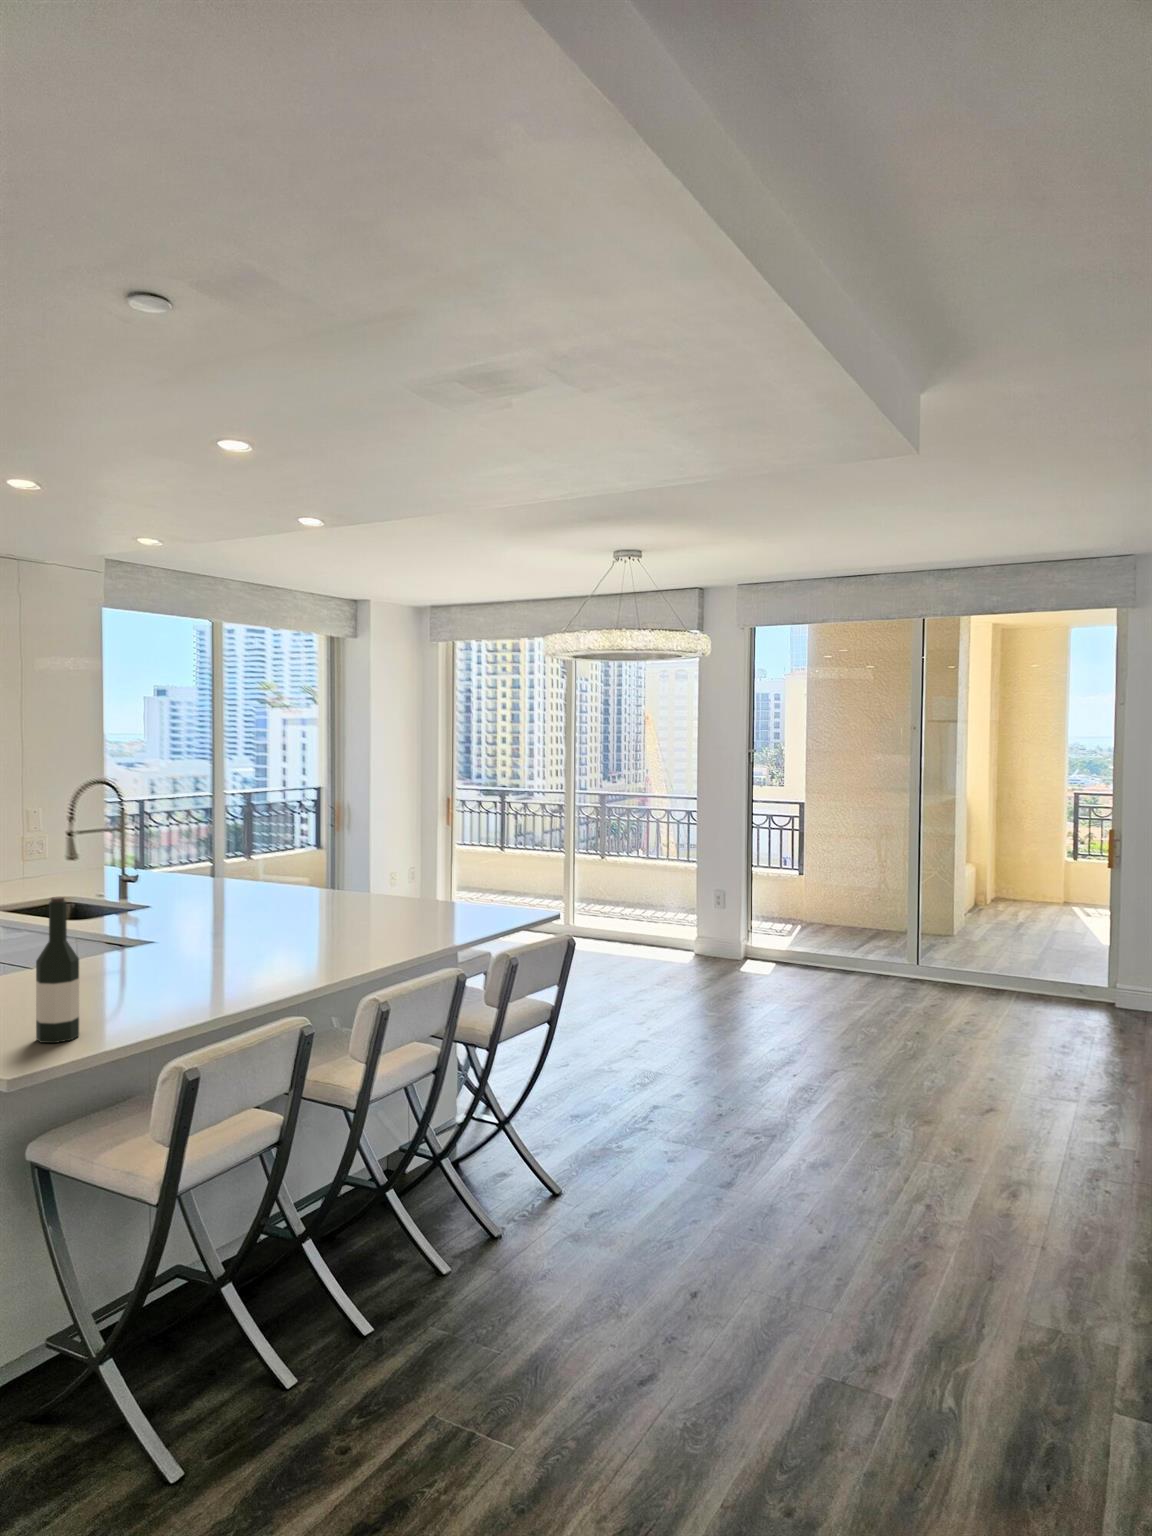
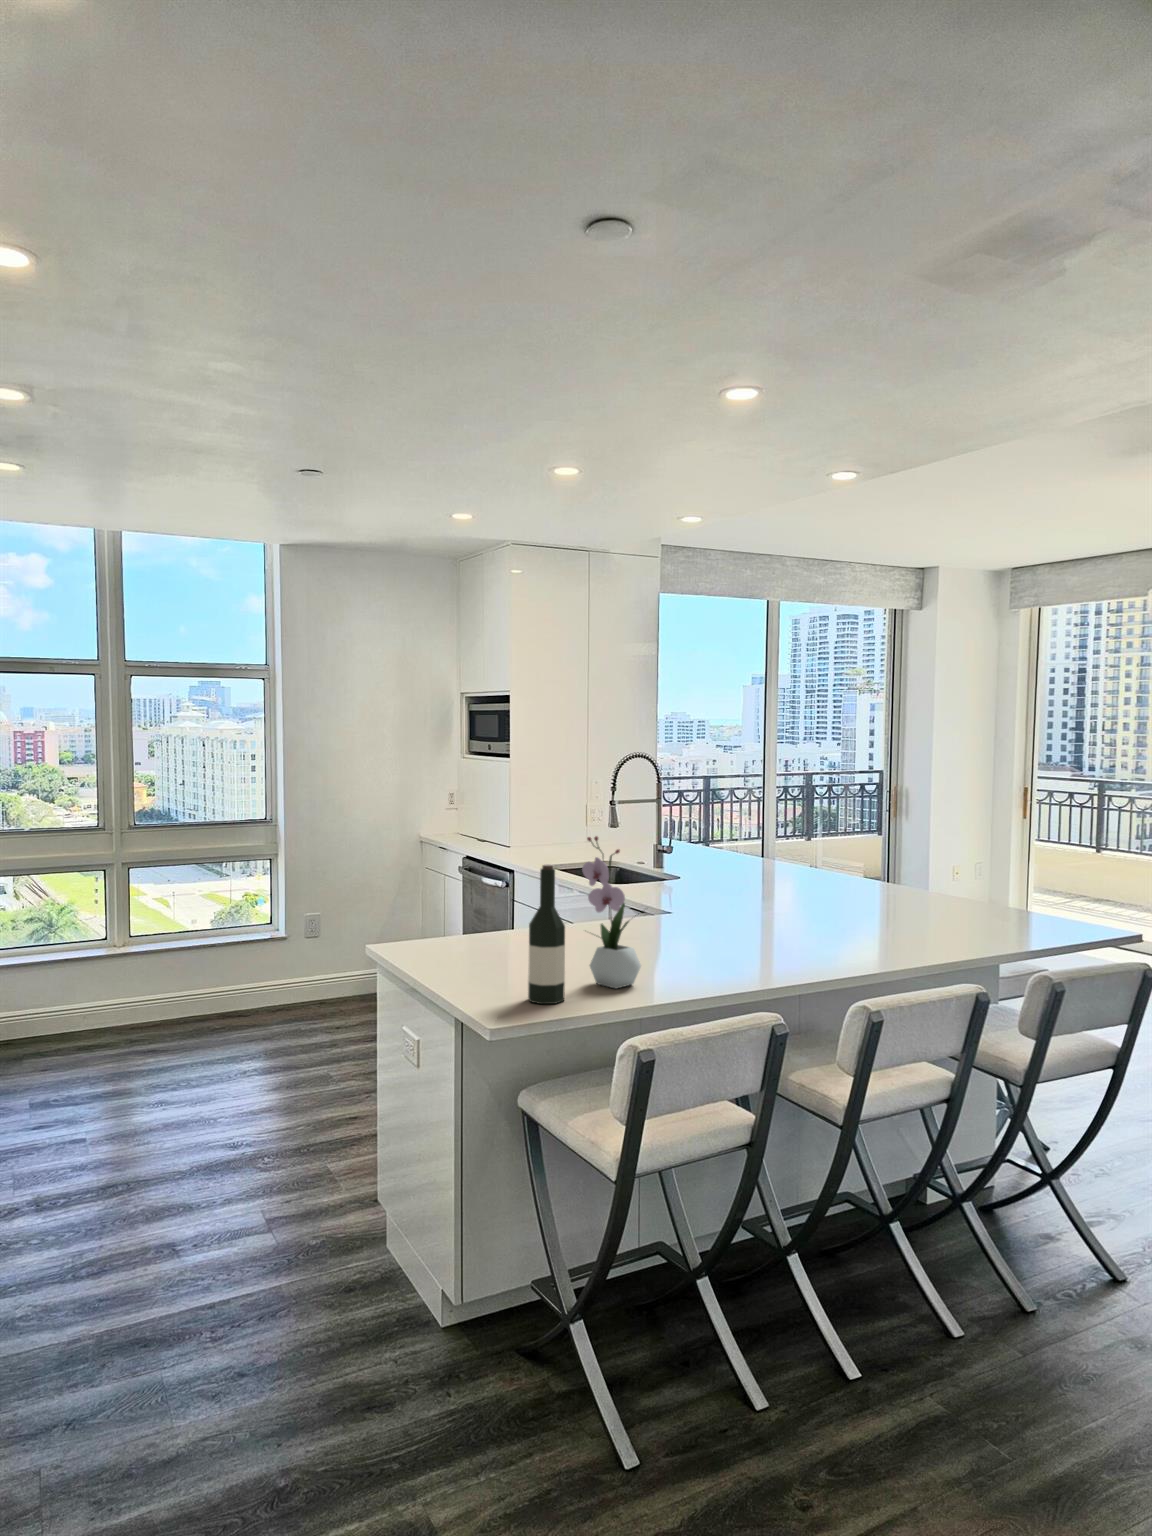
flower arrangement: none [90,863,161,1016] -> present [582,836,642,988]

